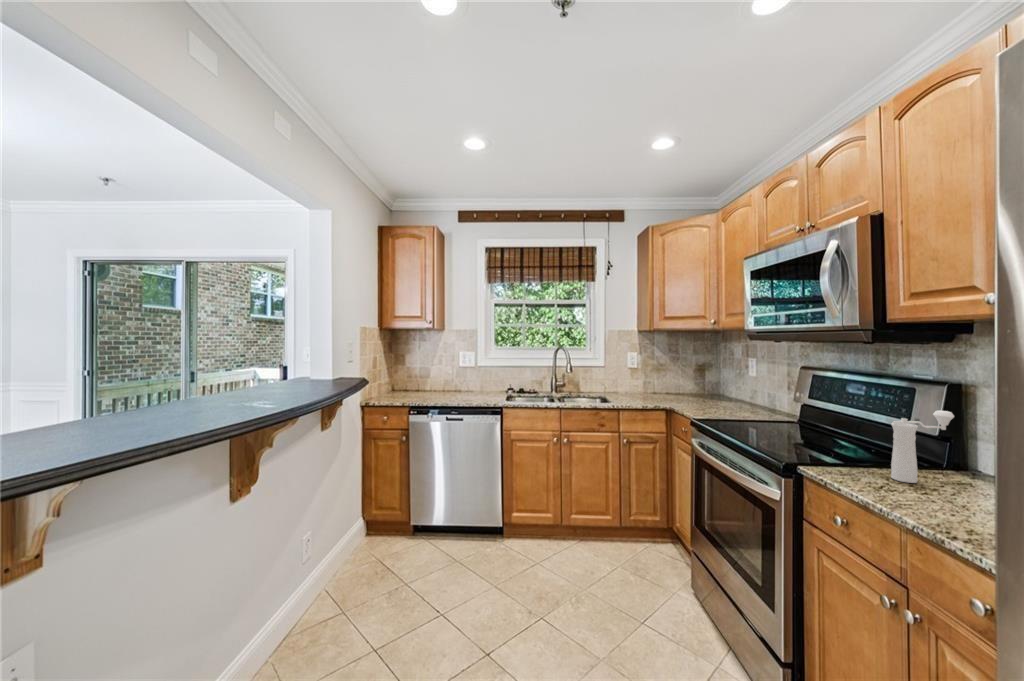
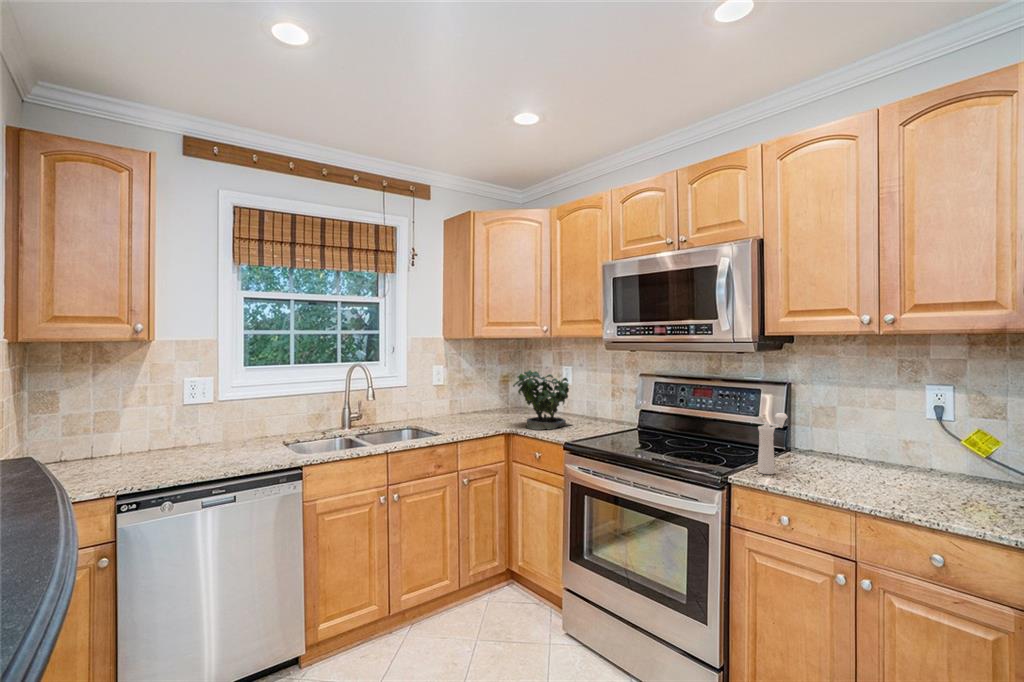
potted plant: none [680,354,740,410] -> present [513,370,571,430]

